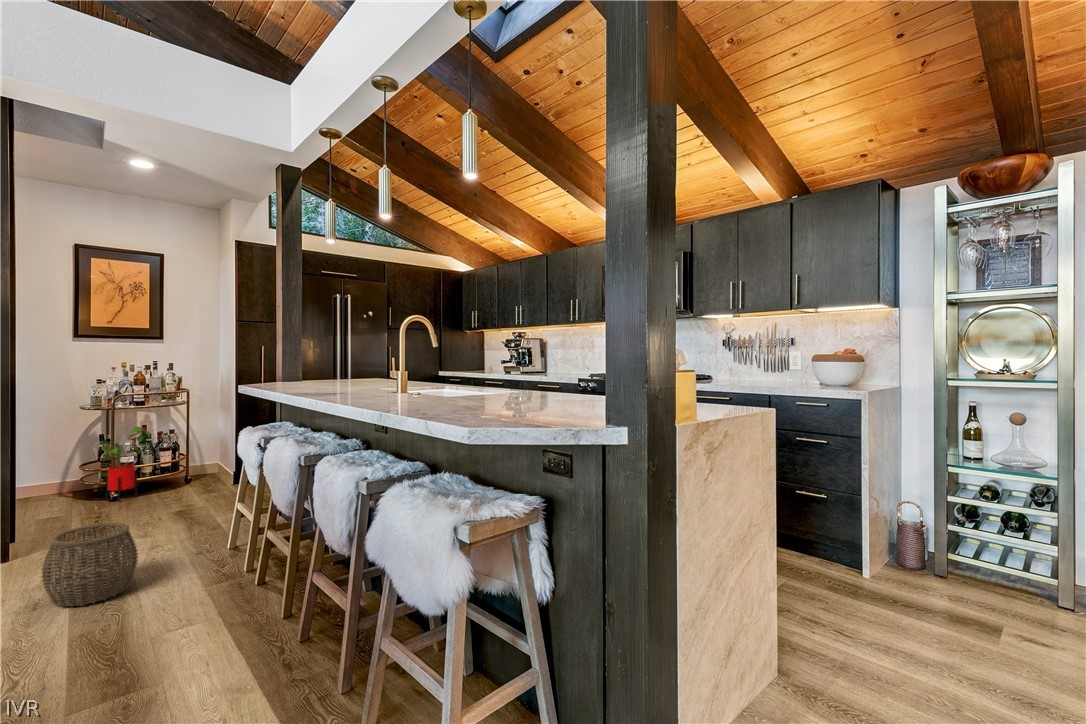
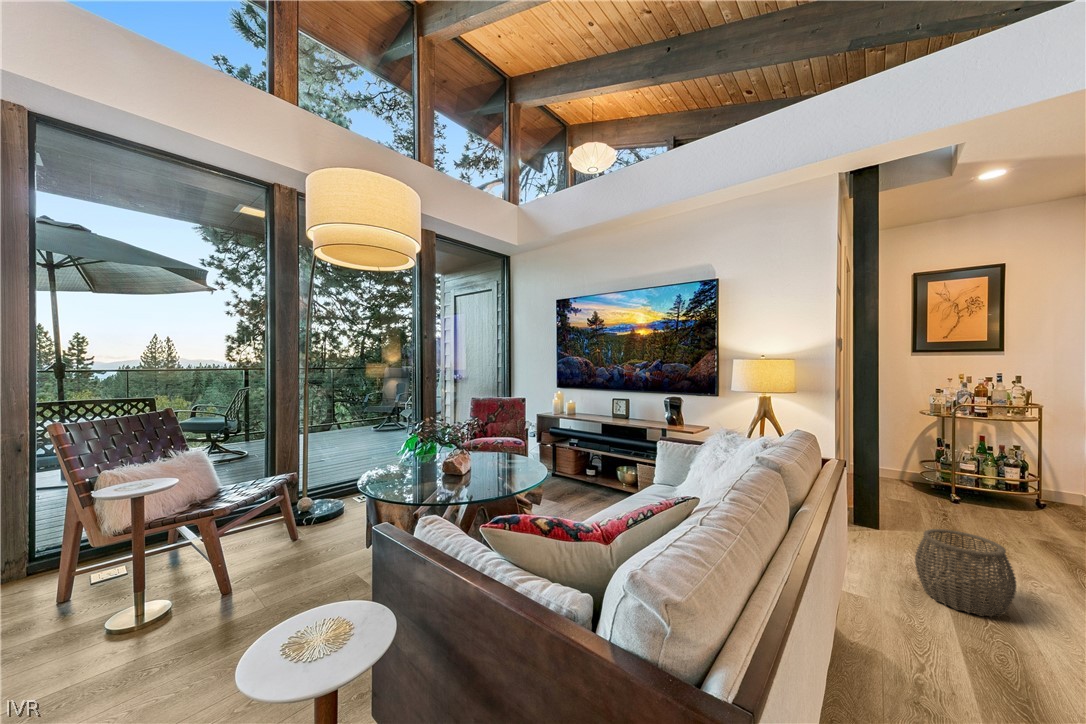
house plant: present [98,426,152,501] -> none [939,437,1000,507]

